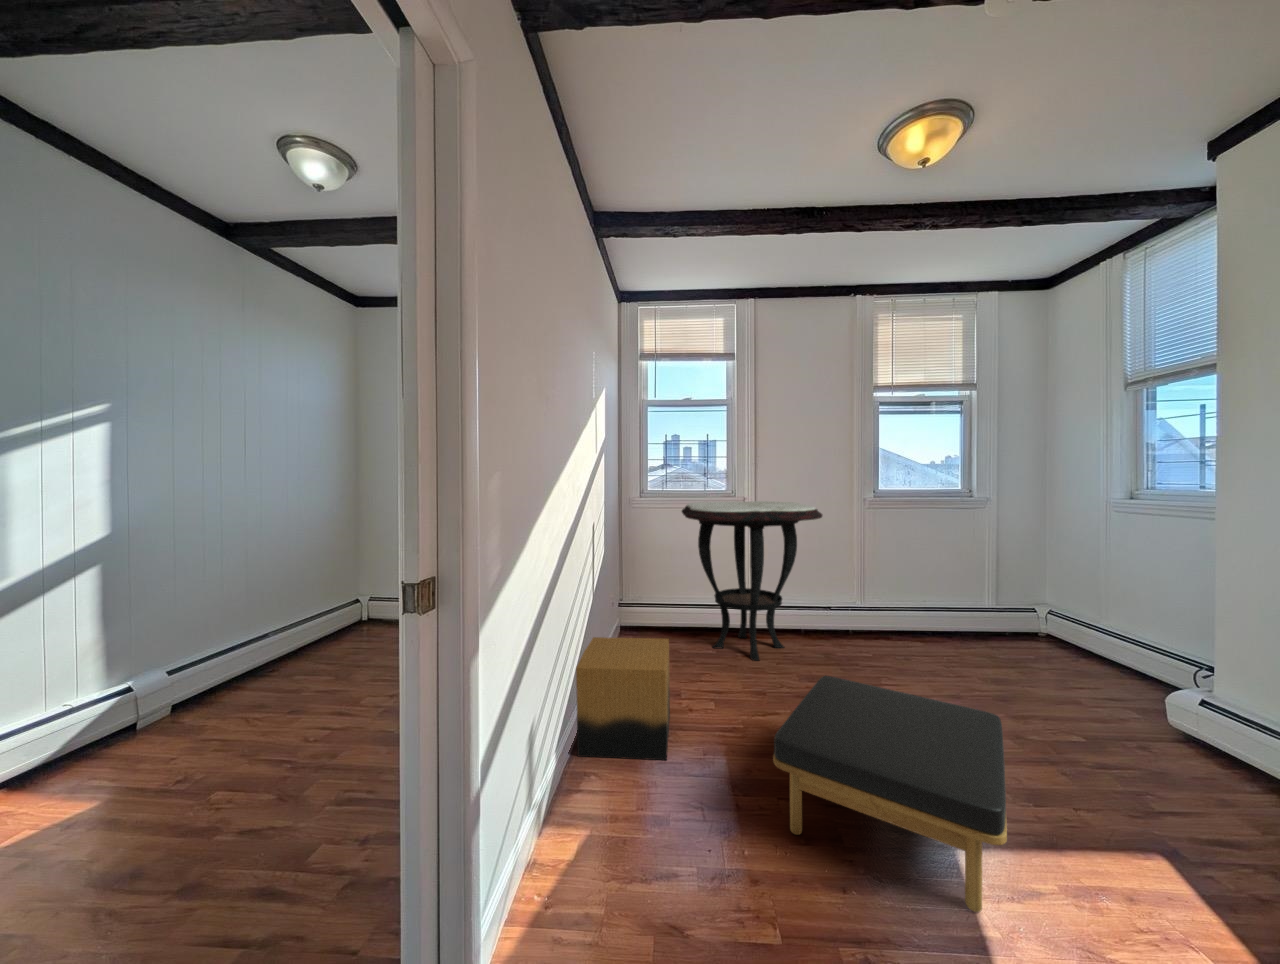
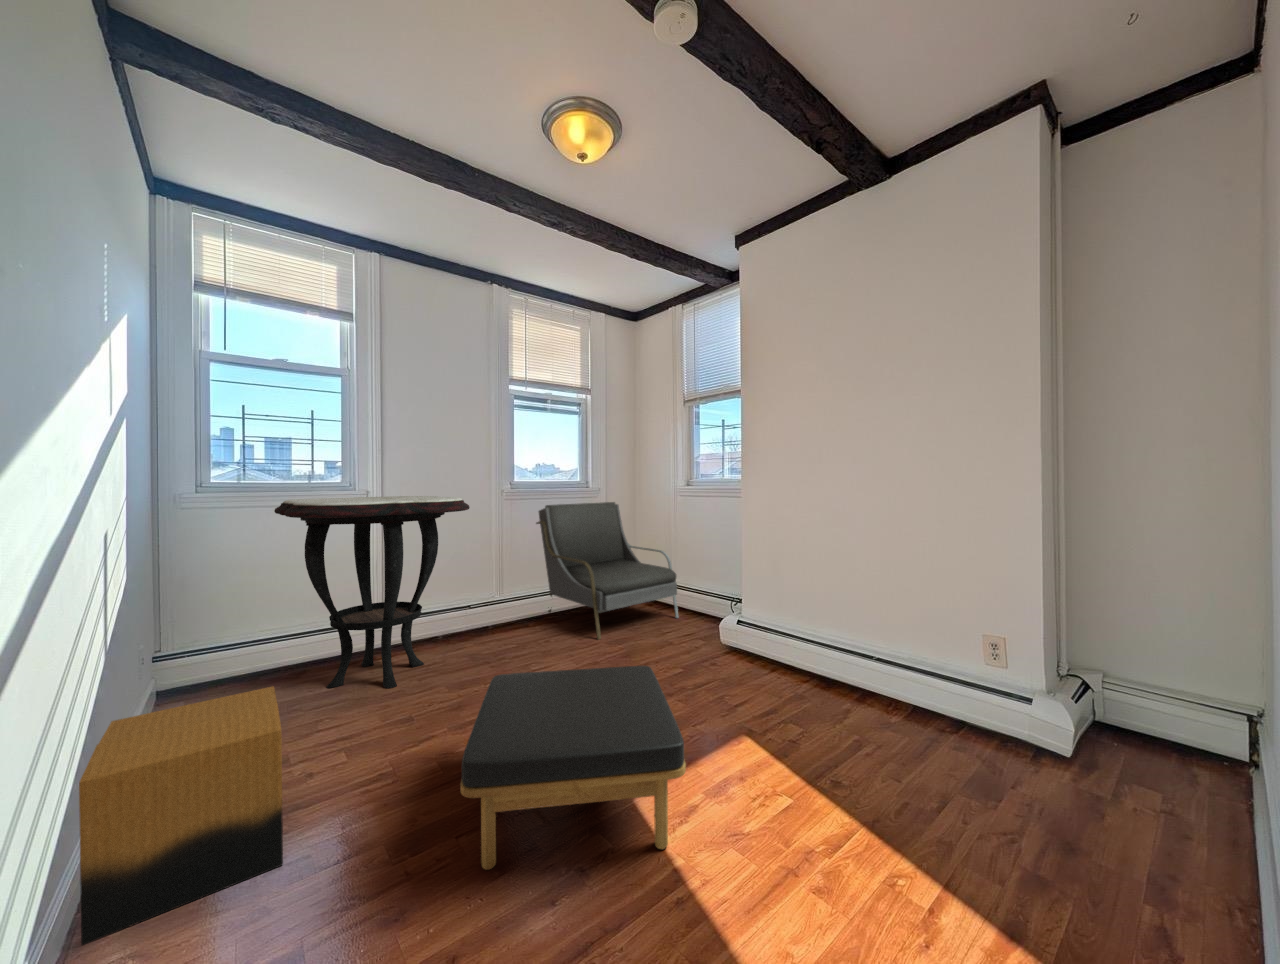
armchair: none [902,513,1104,670] -> present [536,502,679,639]

